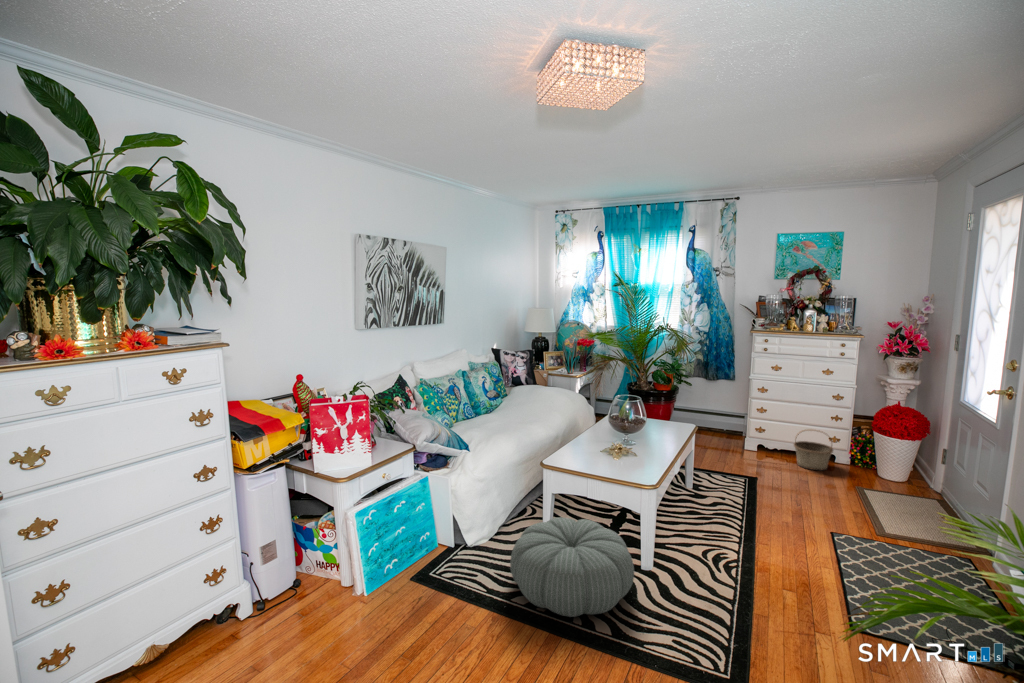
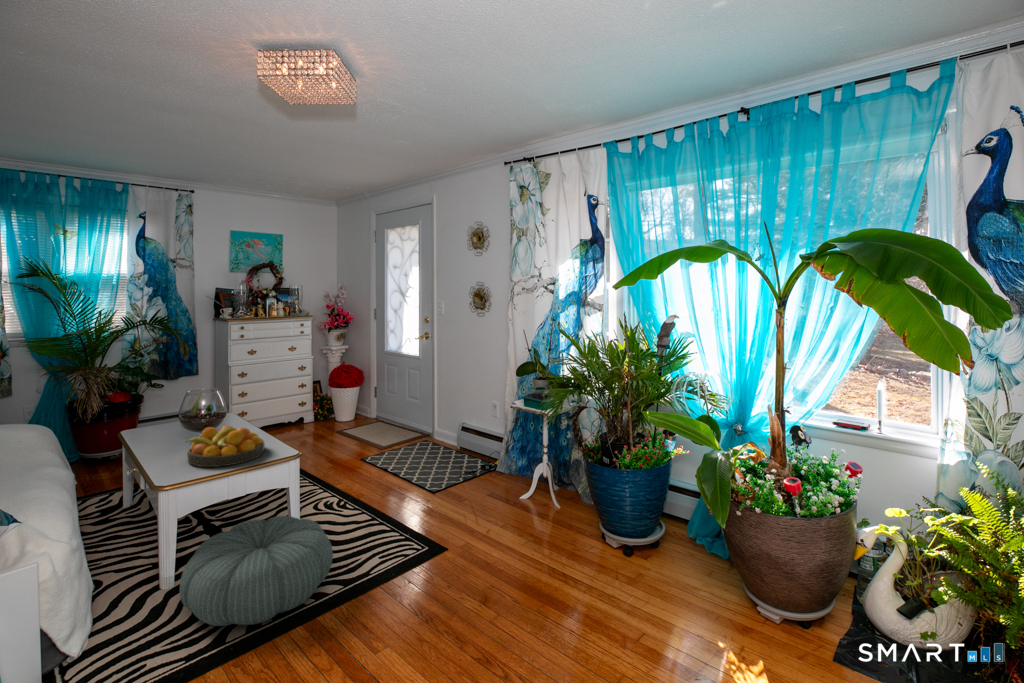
fruit bowl: none [581,428,643,469] -> present [185,426,265,467]
basket: present [794,430,833,470] -> none [281,398,312,431]

